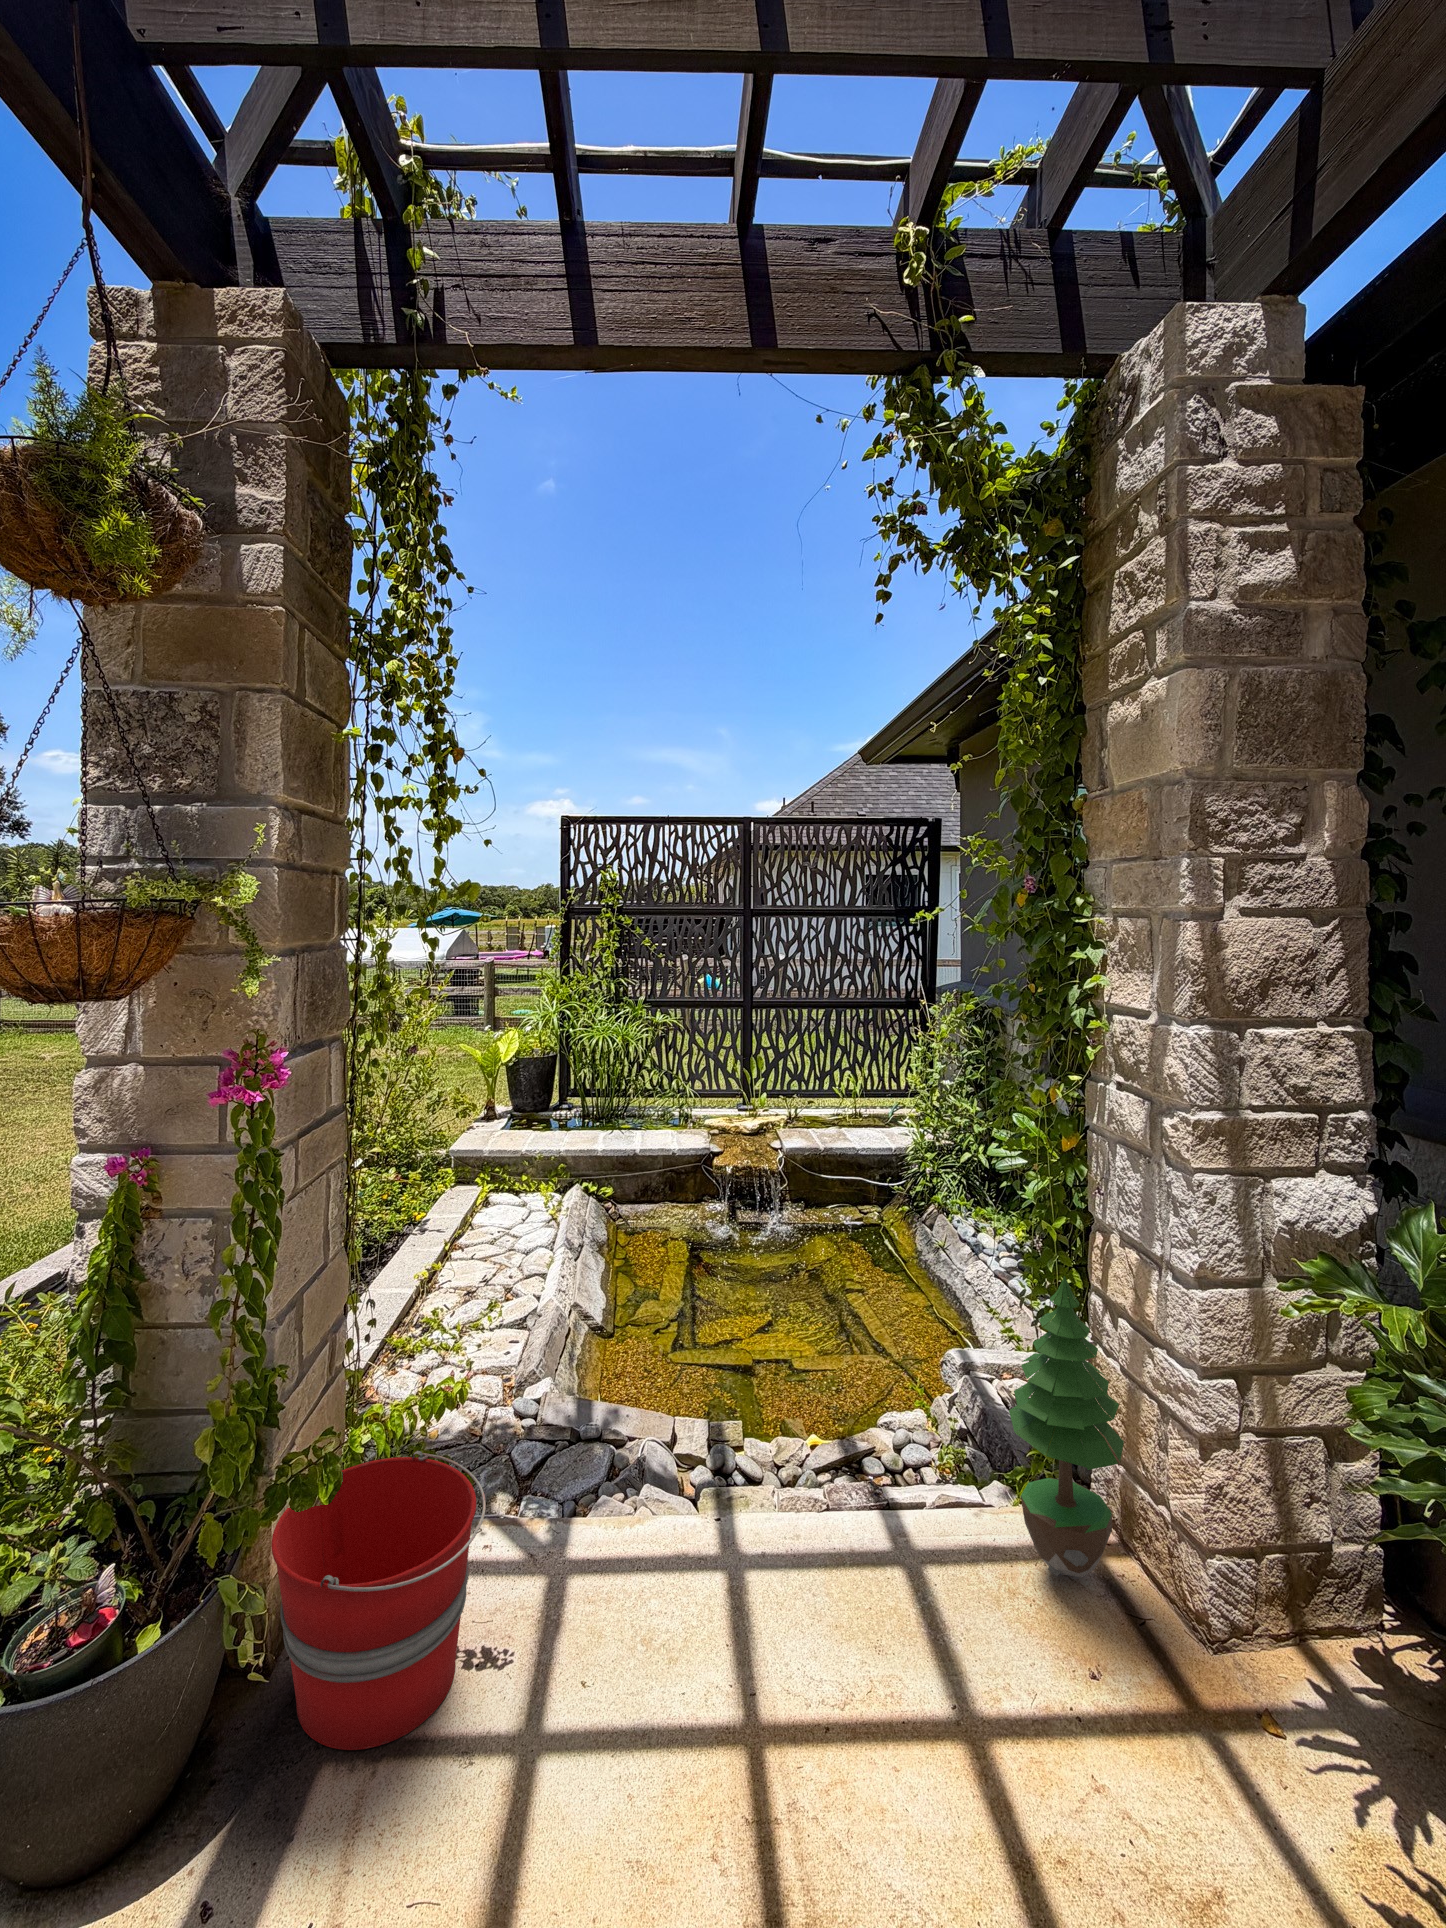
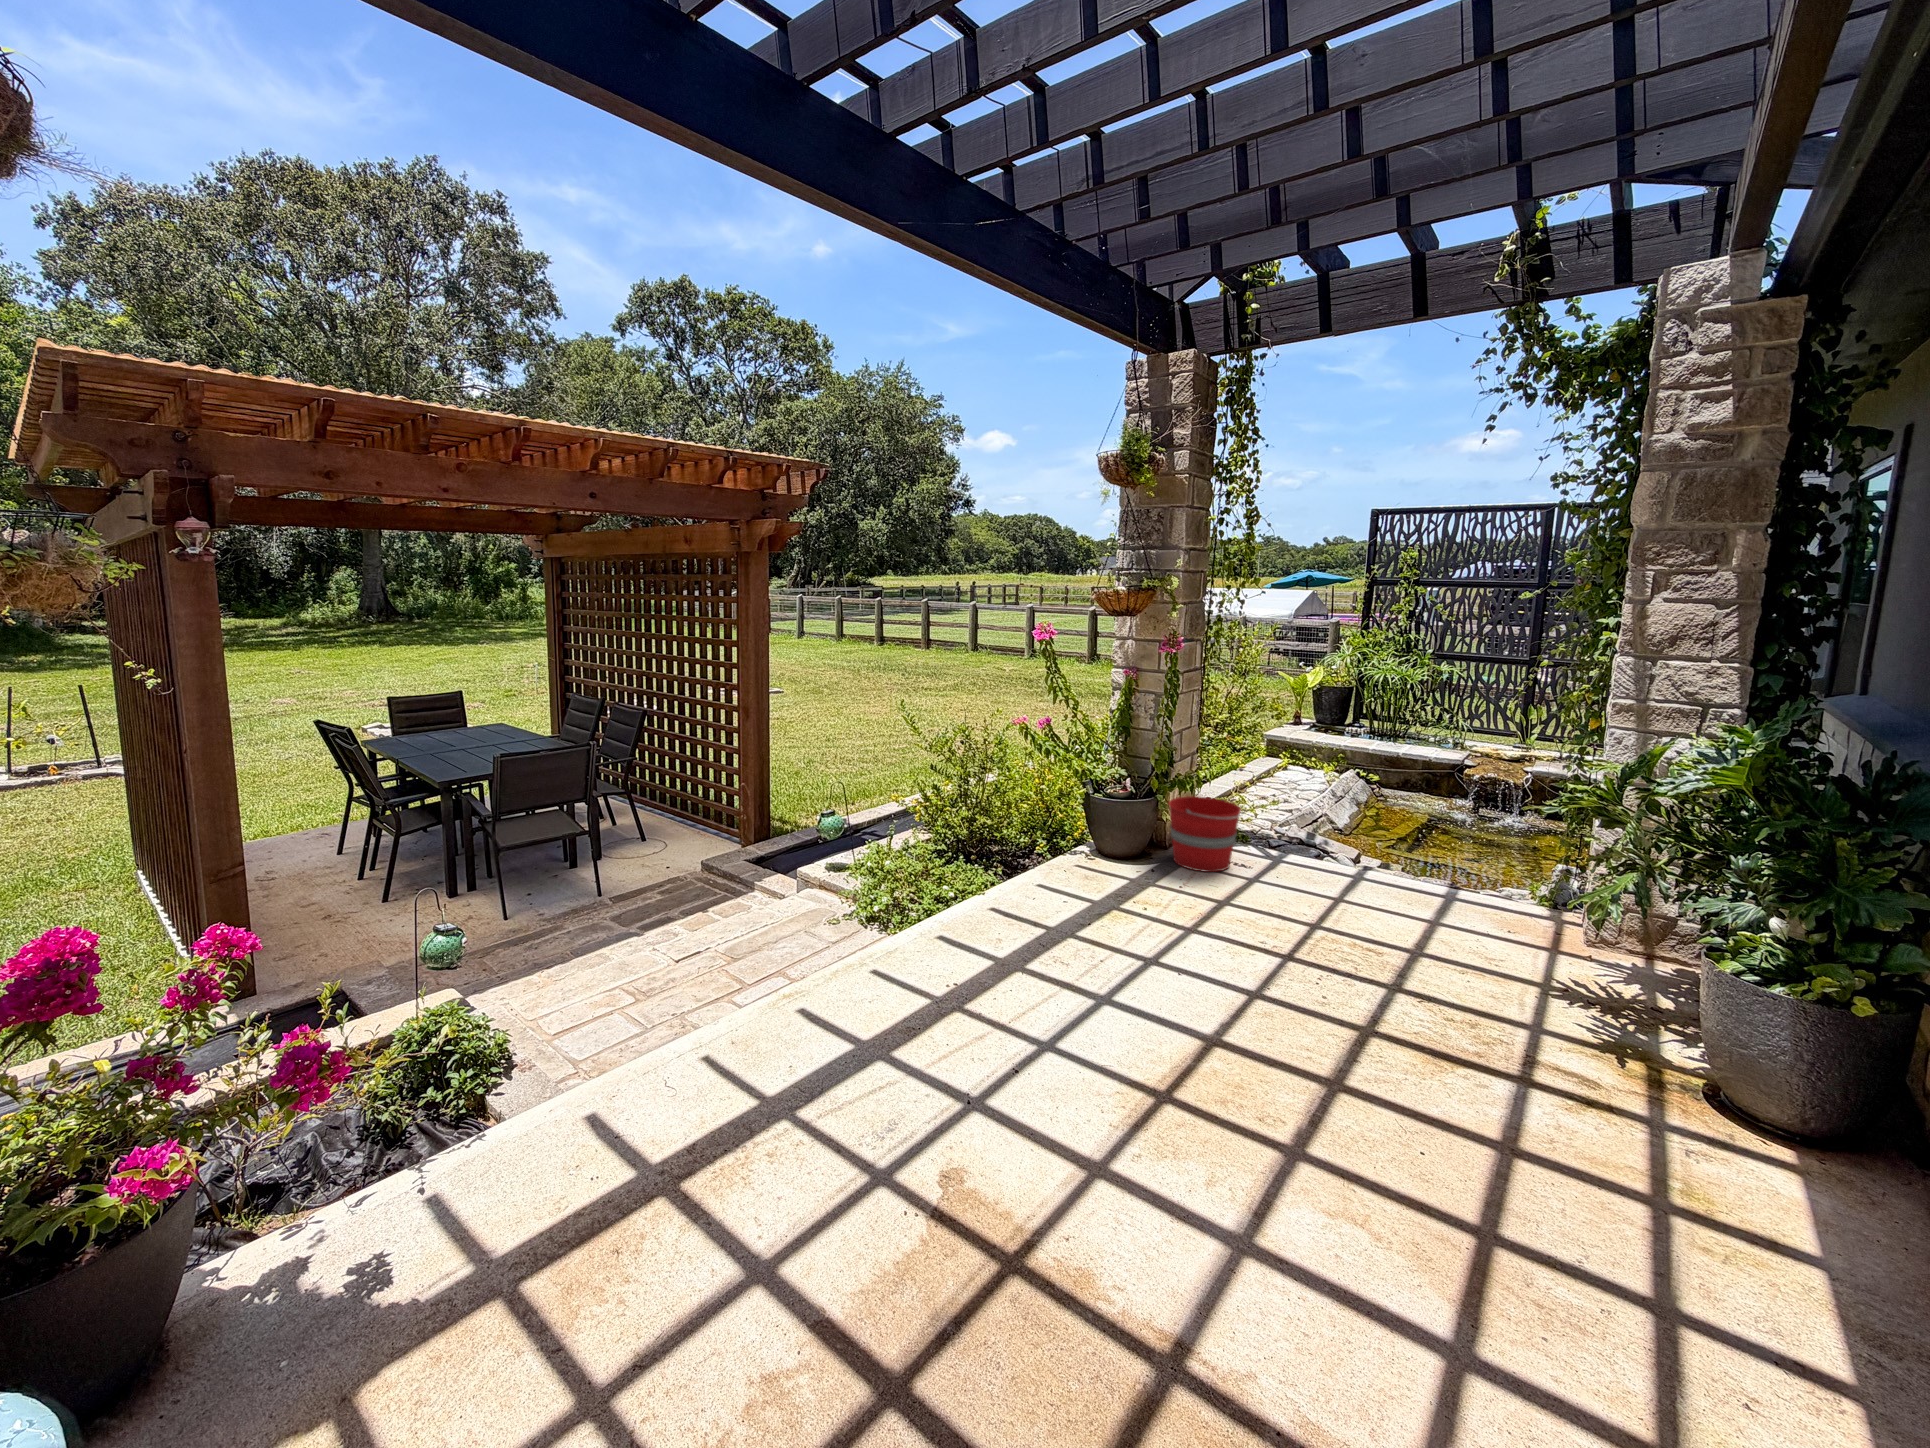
potted tree: present [1009,1276,1124,1578] -> none [1509,777,1574,918]

